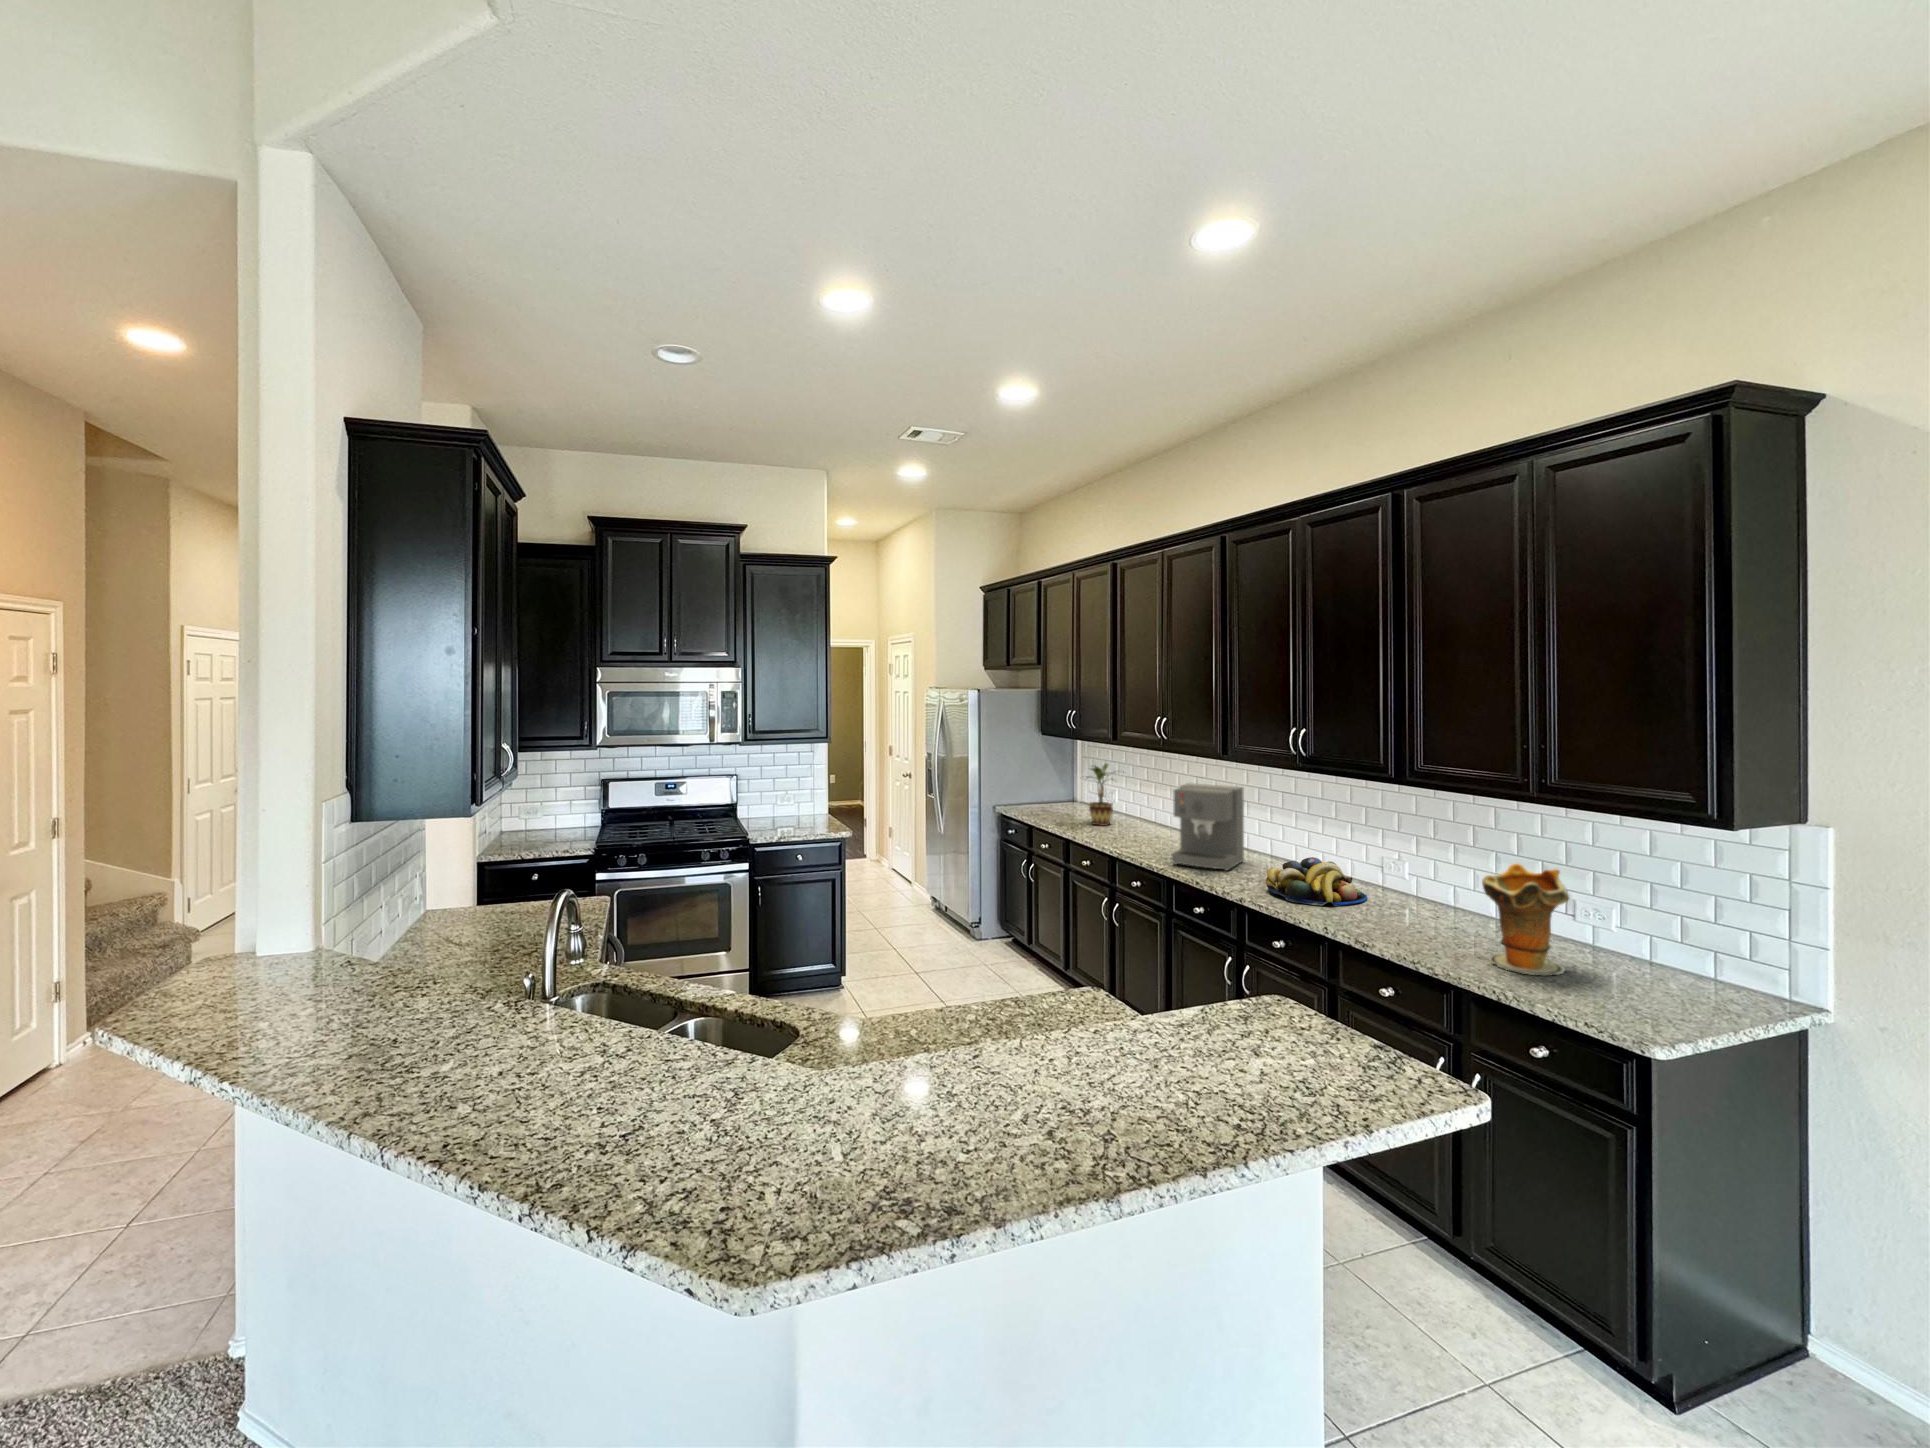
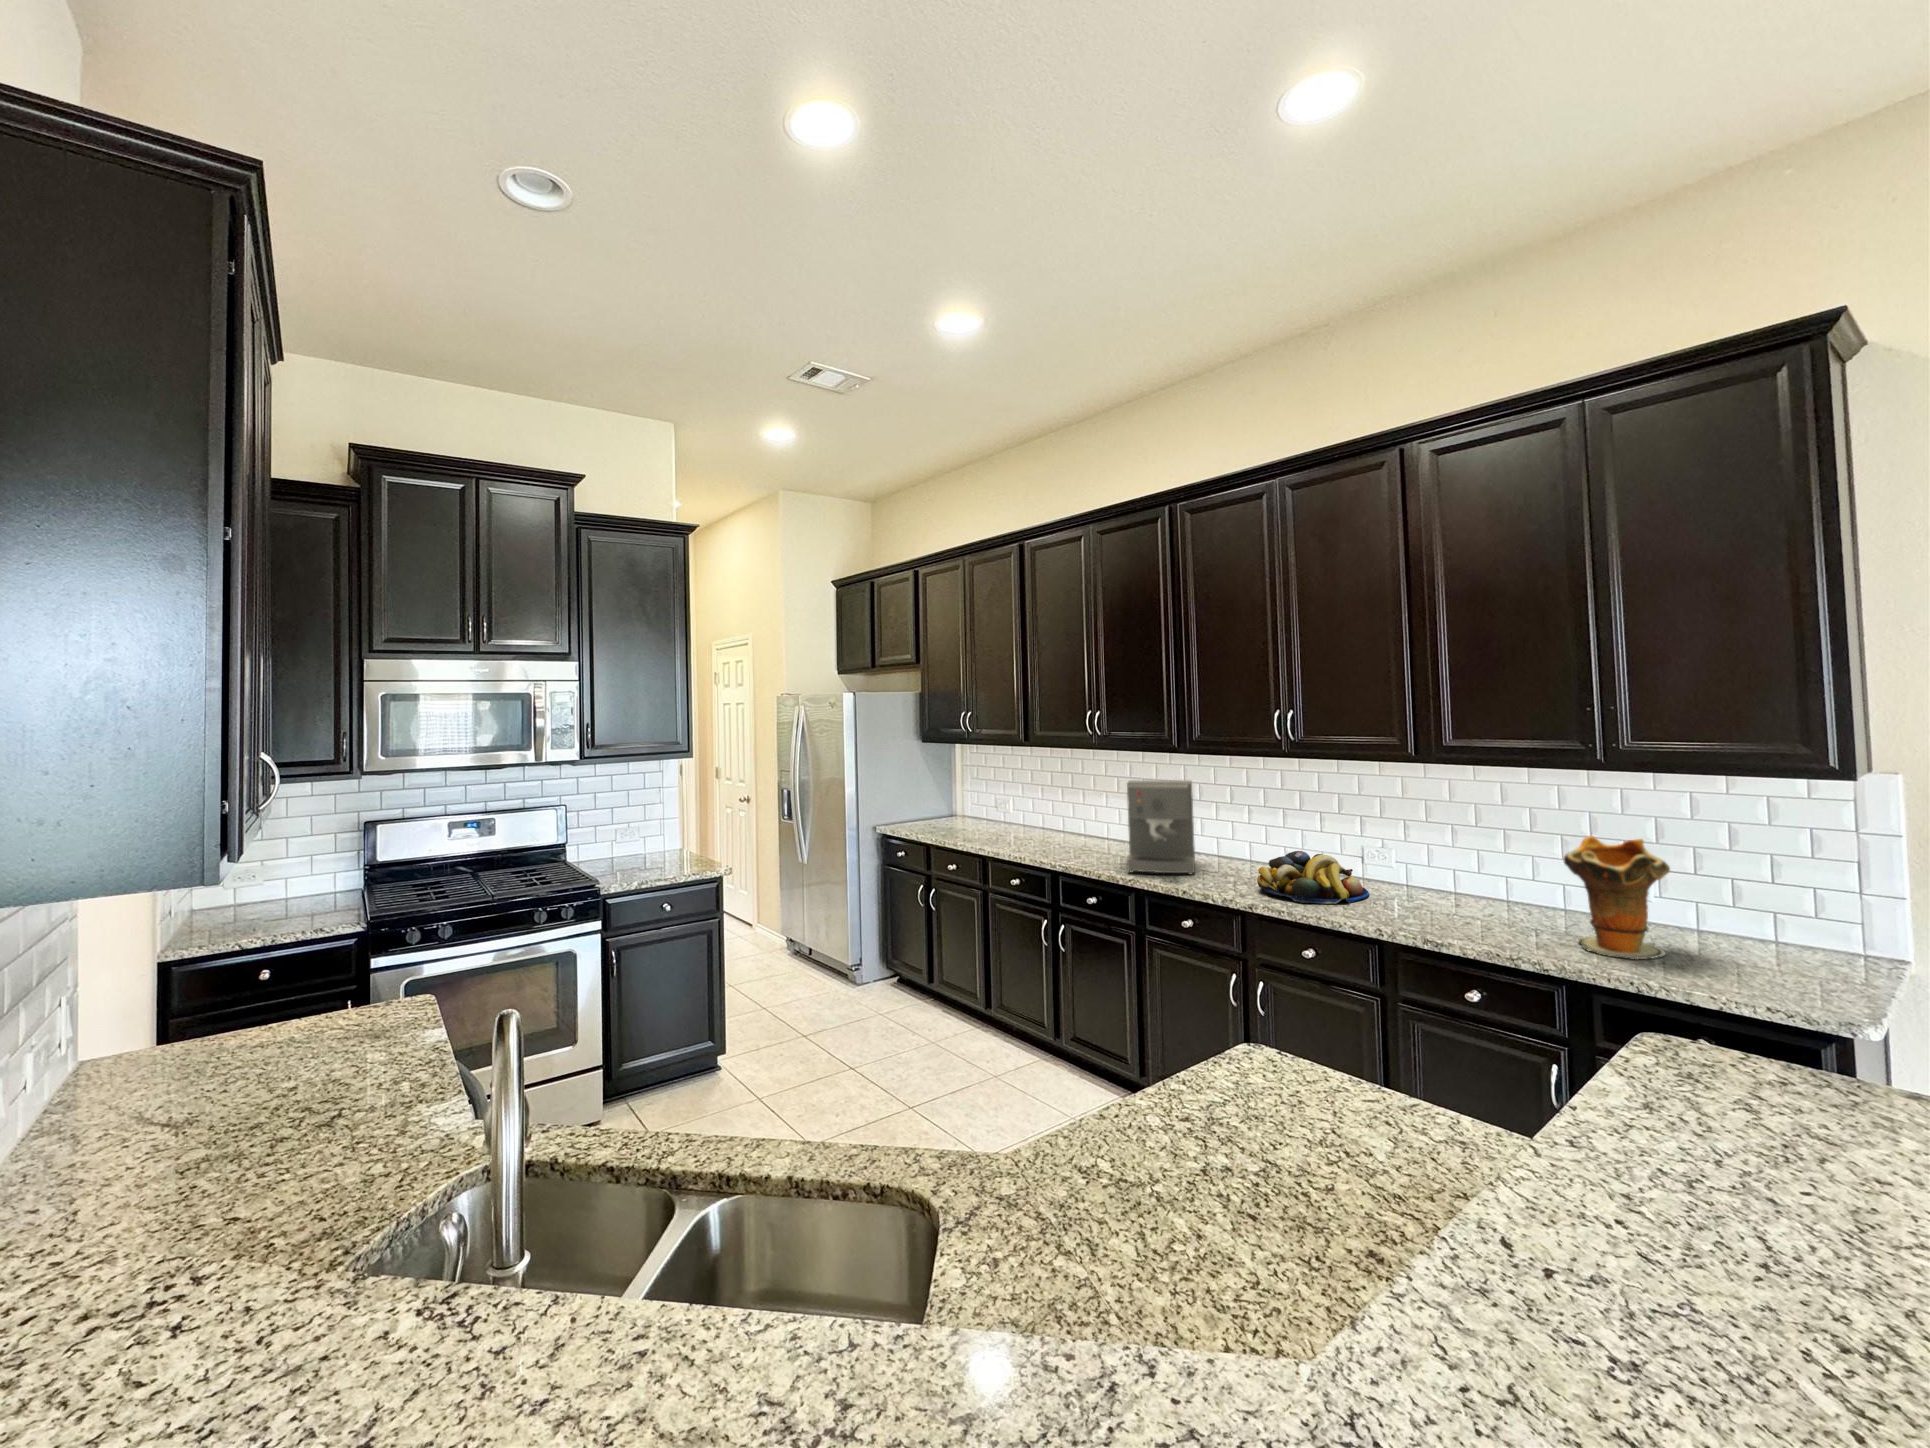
potted plant: present [1086,764,1124,826] -> none [977,767,1027,837]

